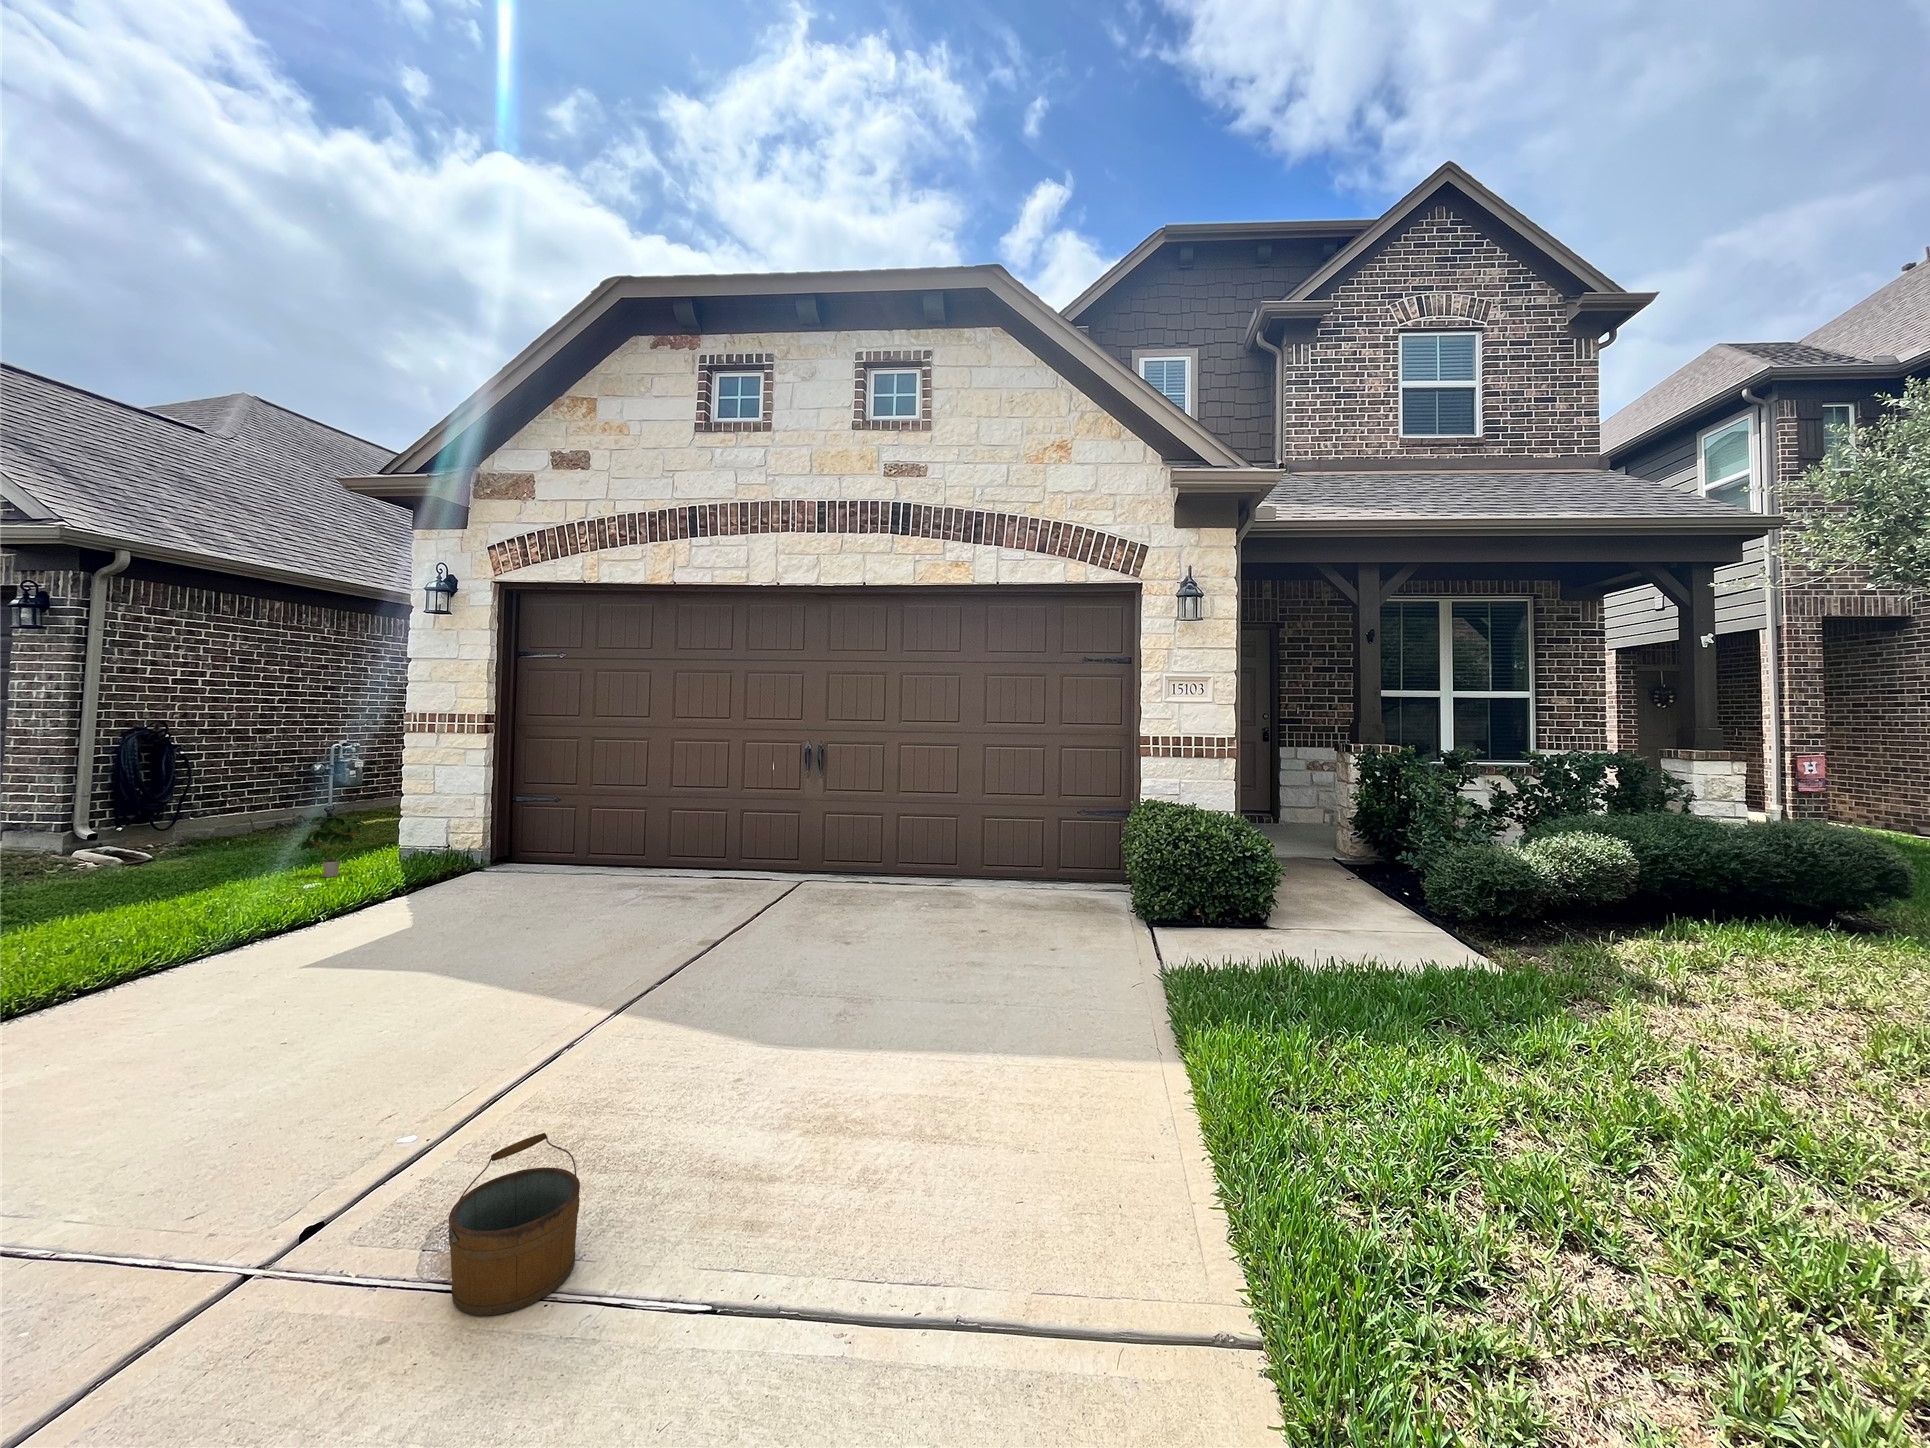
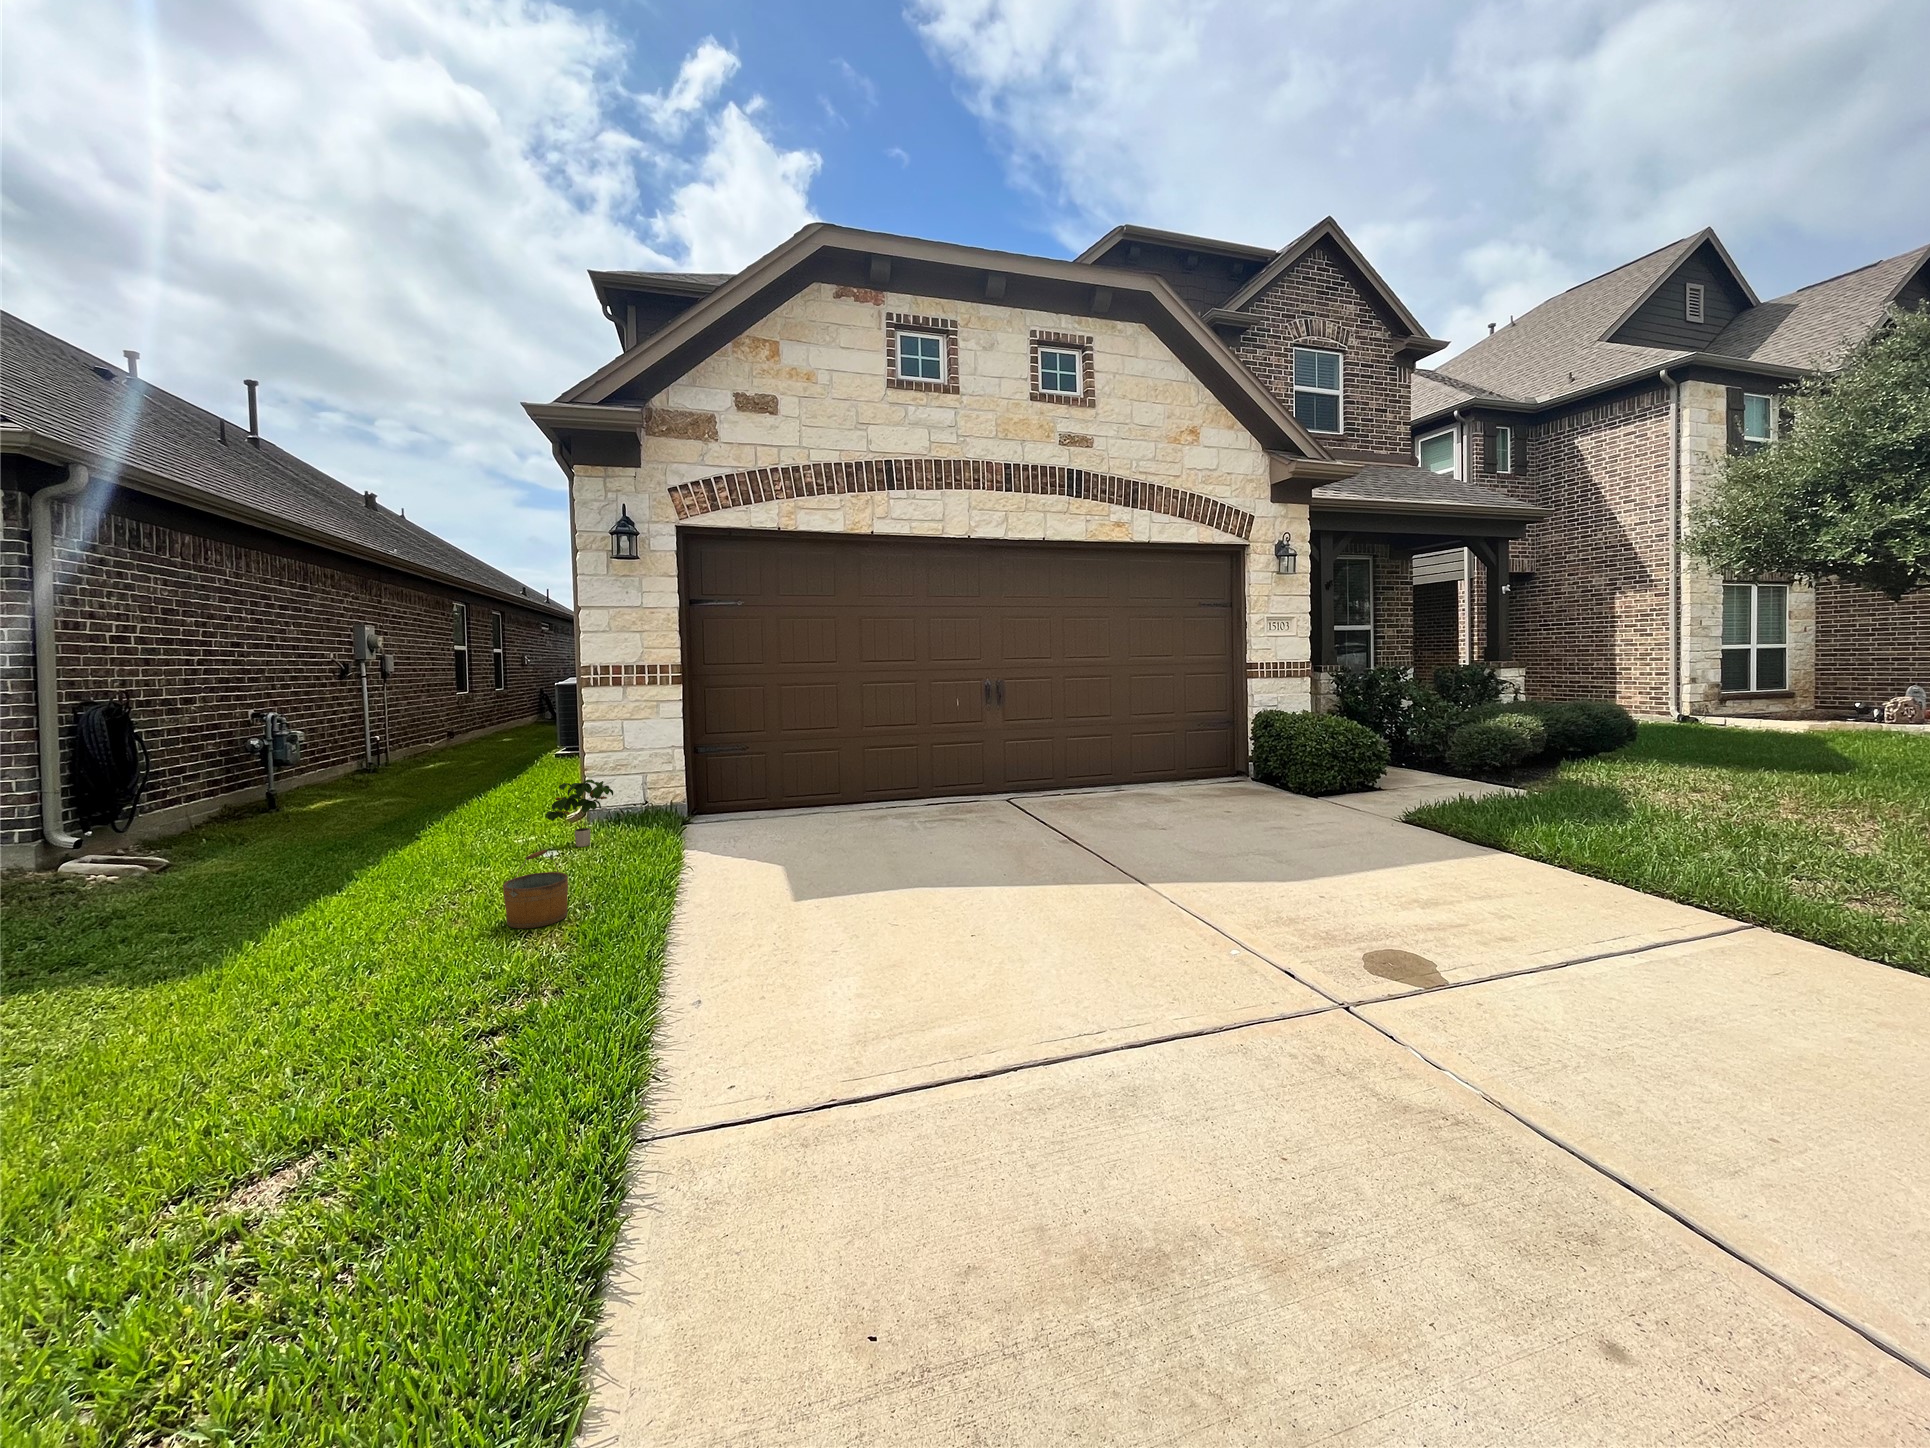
bucket: present [449,1133,580,1315] -> present [503,850,568,929]

